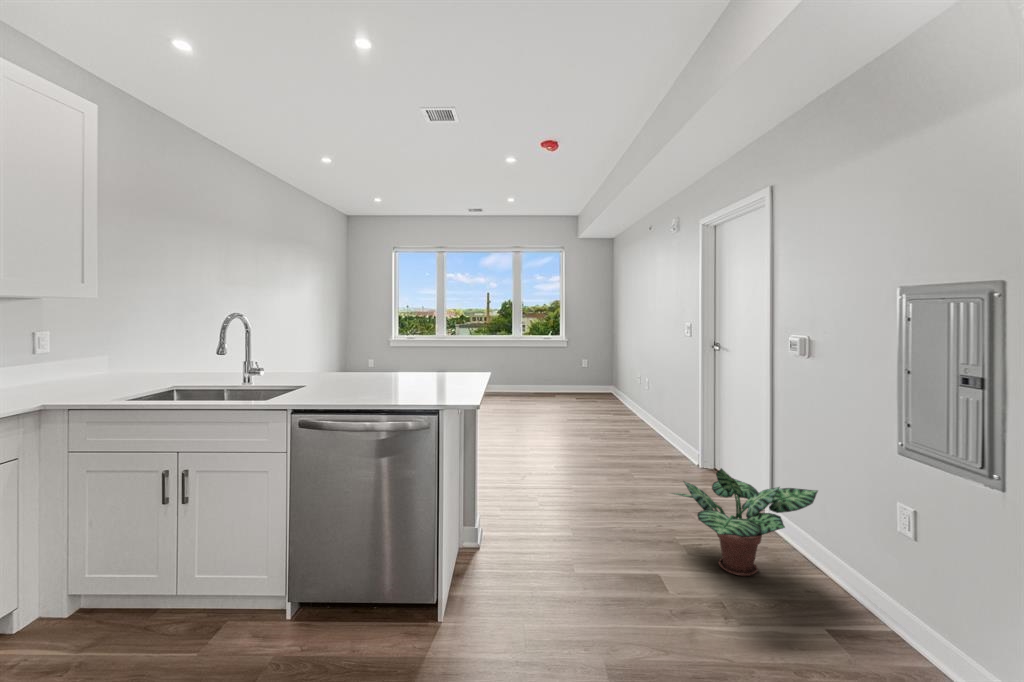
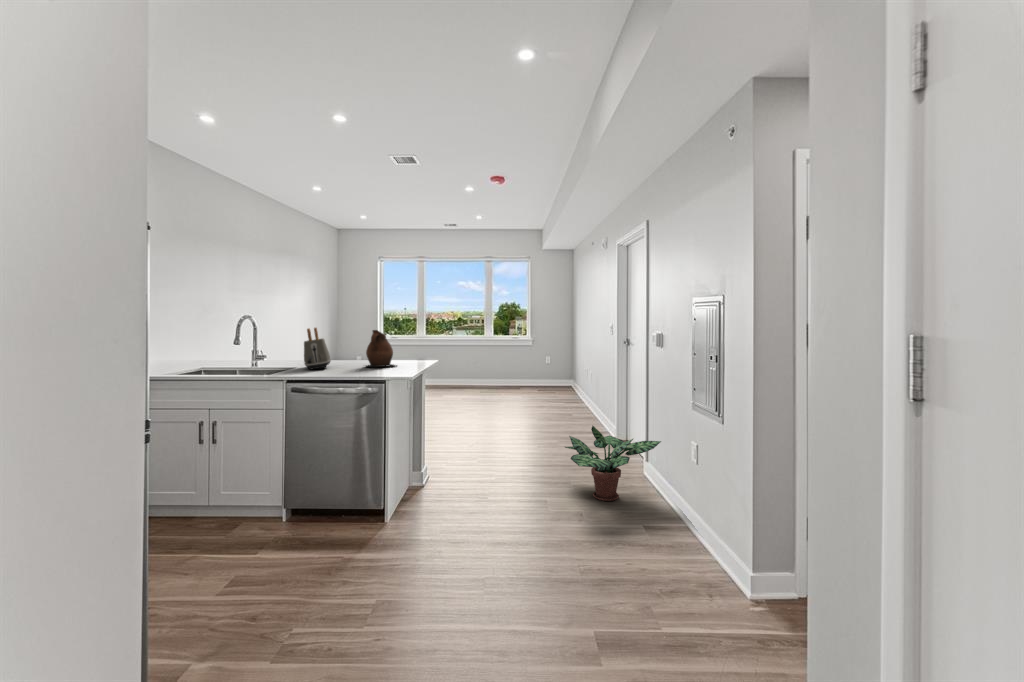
toaster: none [315,331,353,391] -> present [304,328,331,370]
ceramic pitcher: none [397,334,446,387] -> present [366,330,397,367]

